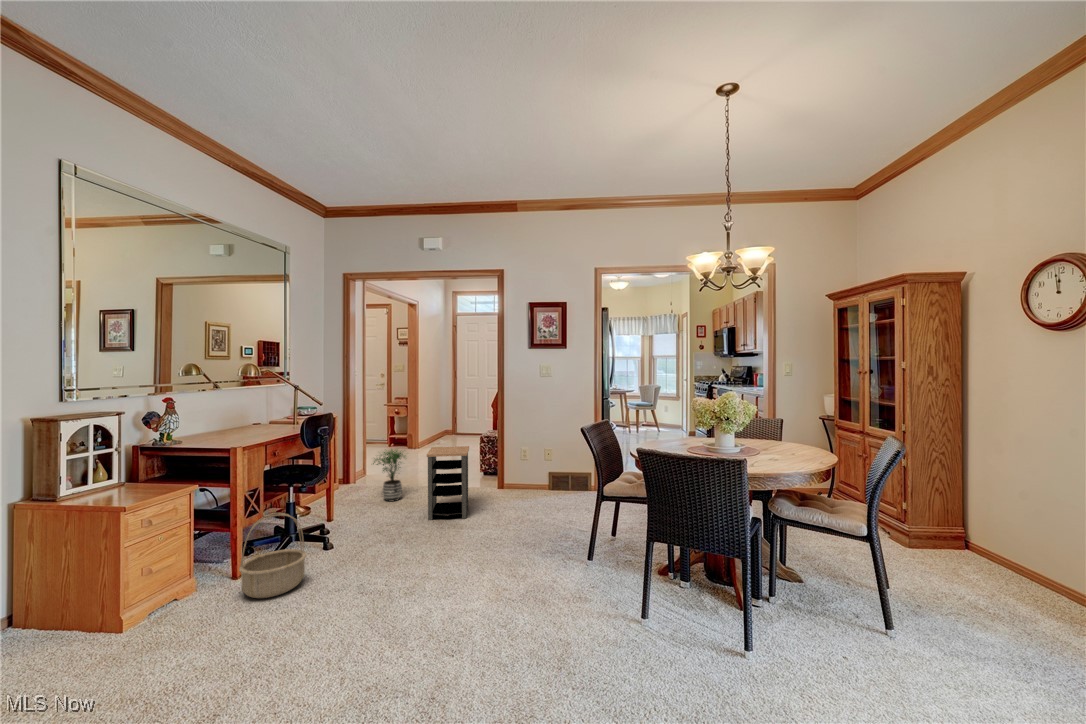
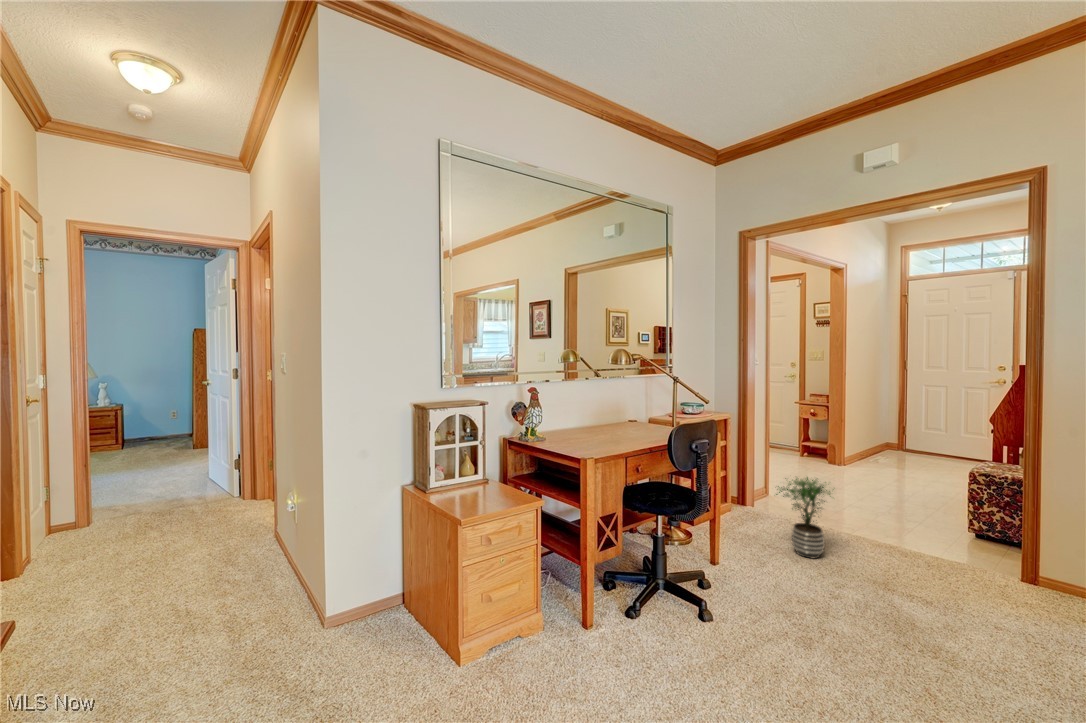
side table: present [427,446,469,520] -> none [877,492,976,654]
basket: present [239,513,306,598] -> none [579,566,665,694]

